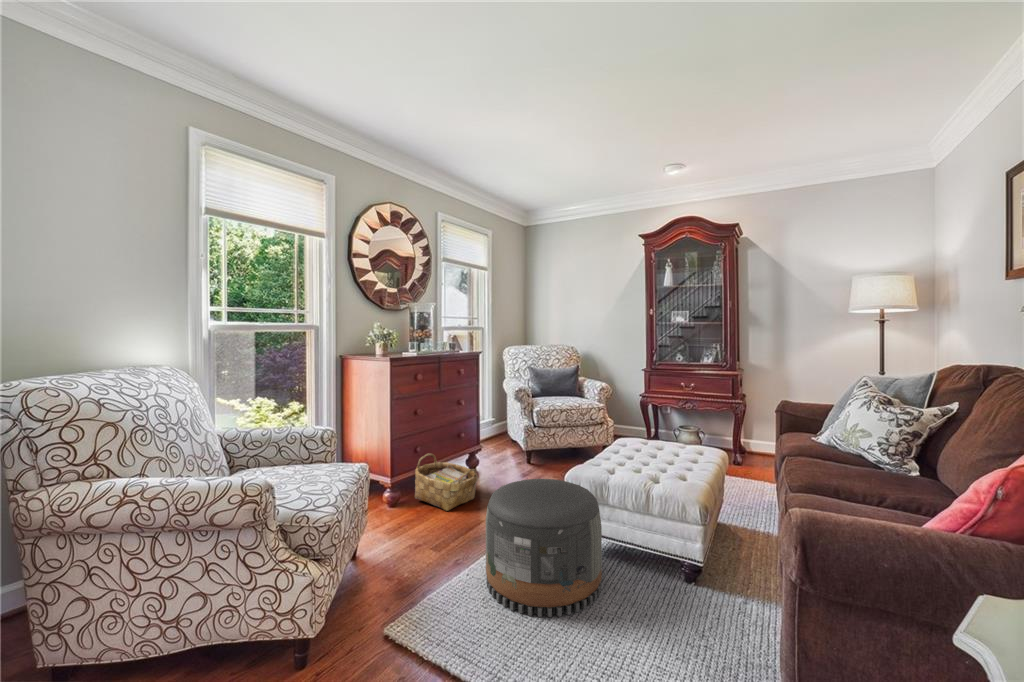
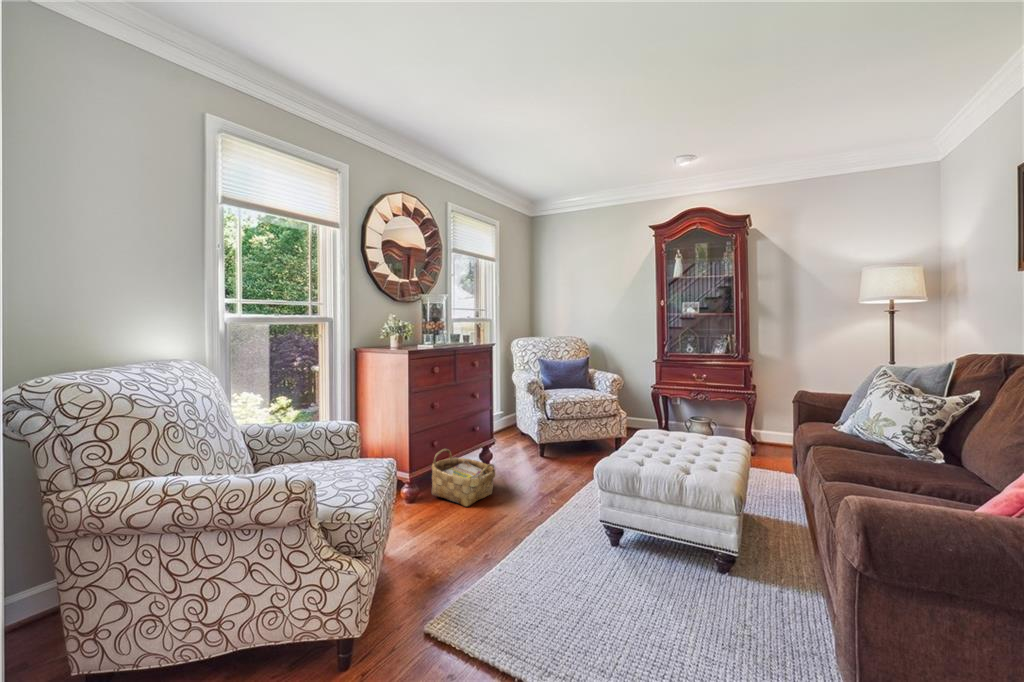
pouf: present [486,479,602,617] -> none [518,472,636,610]

